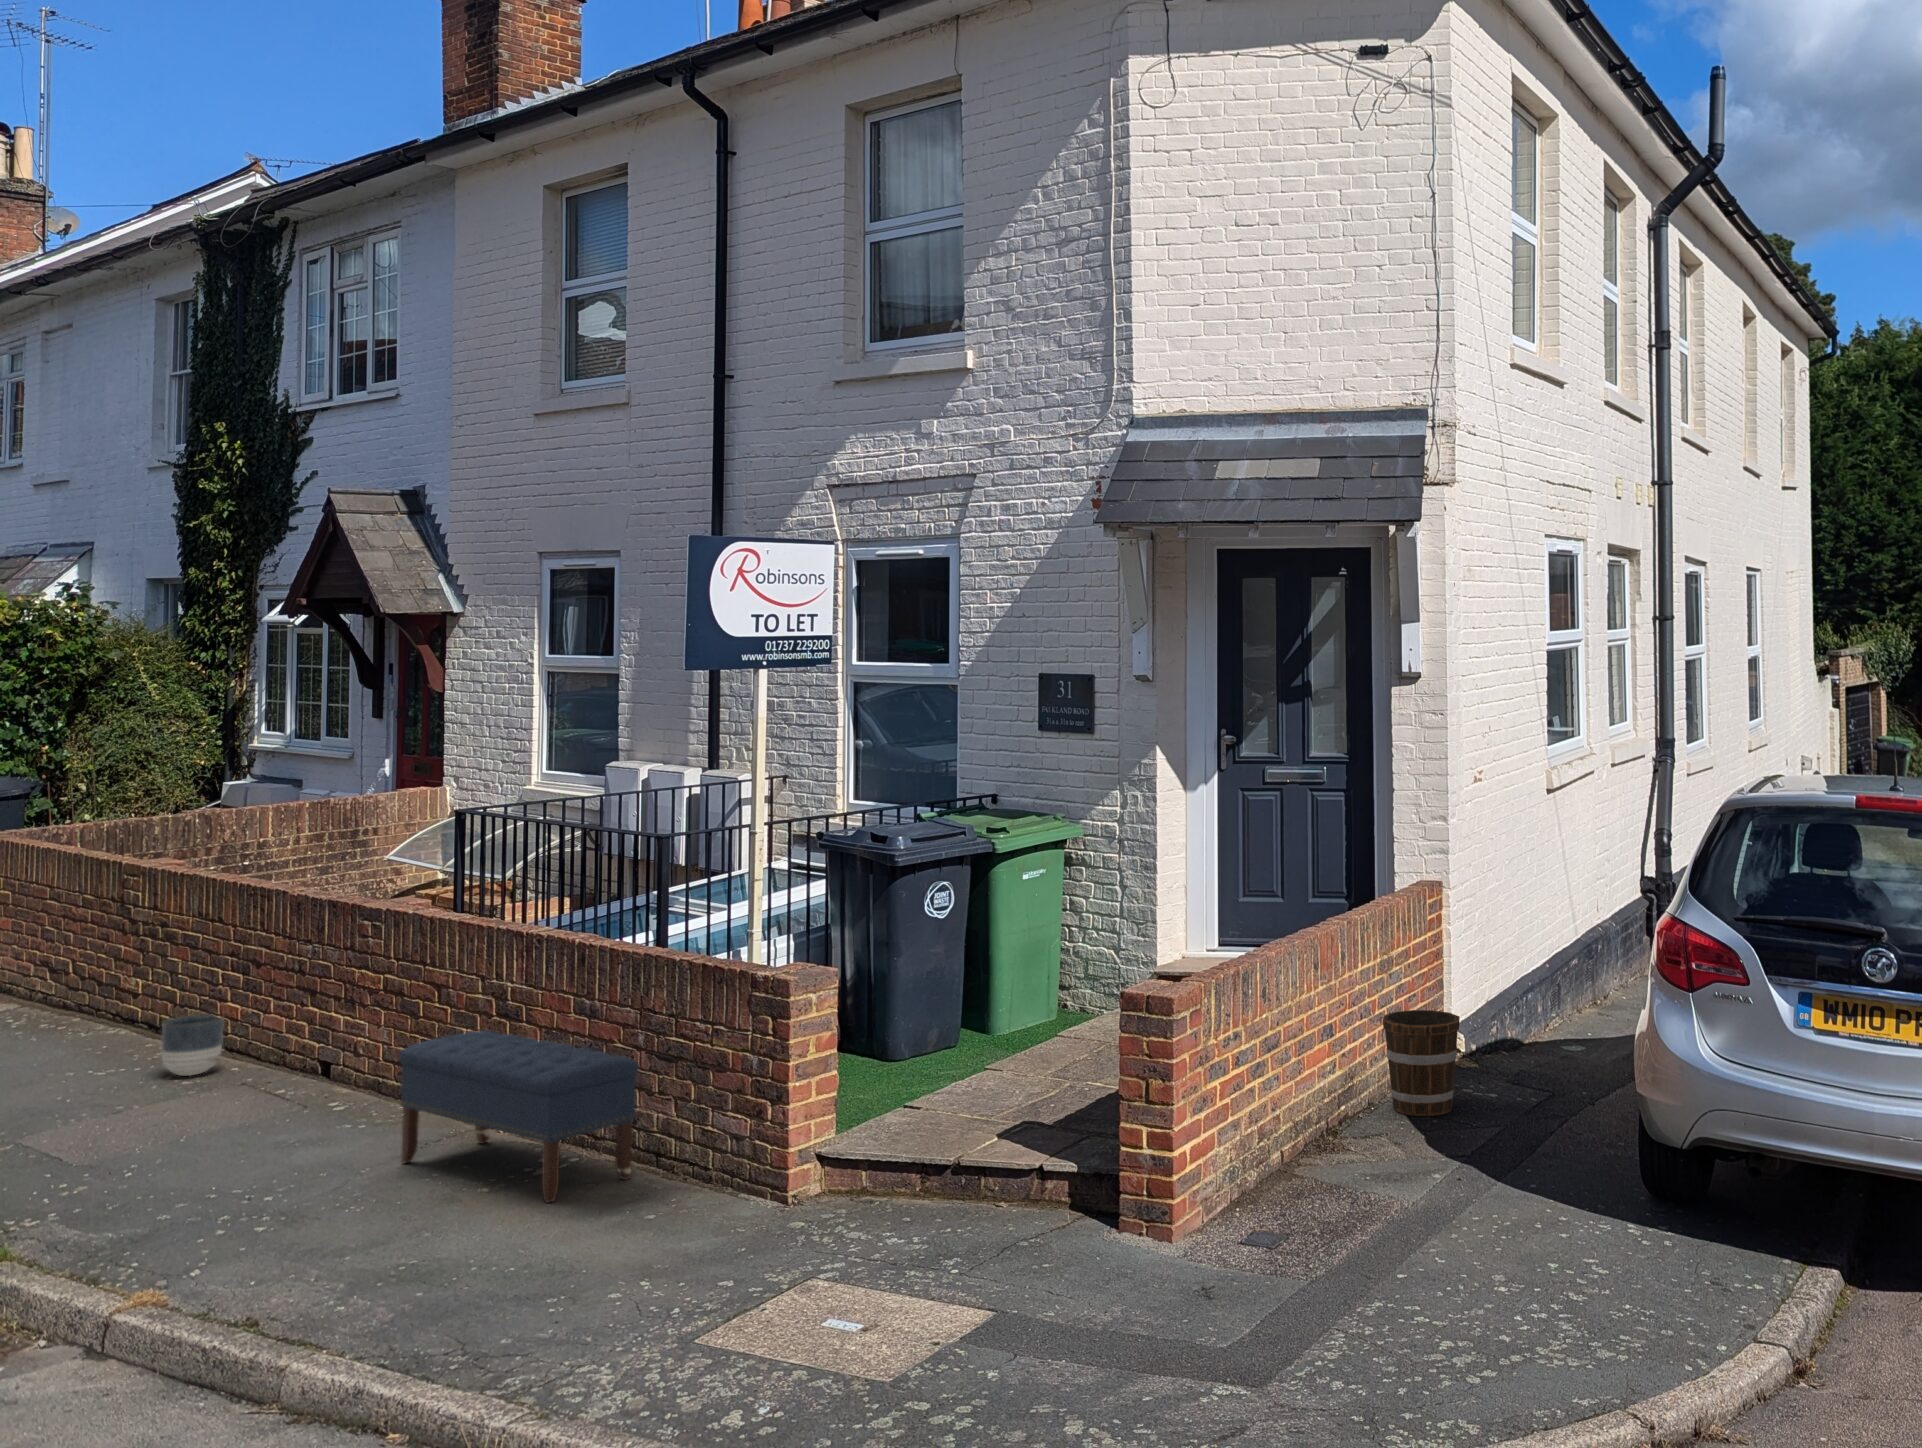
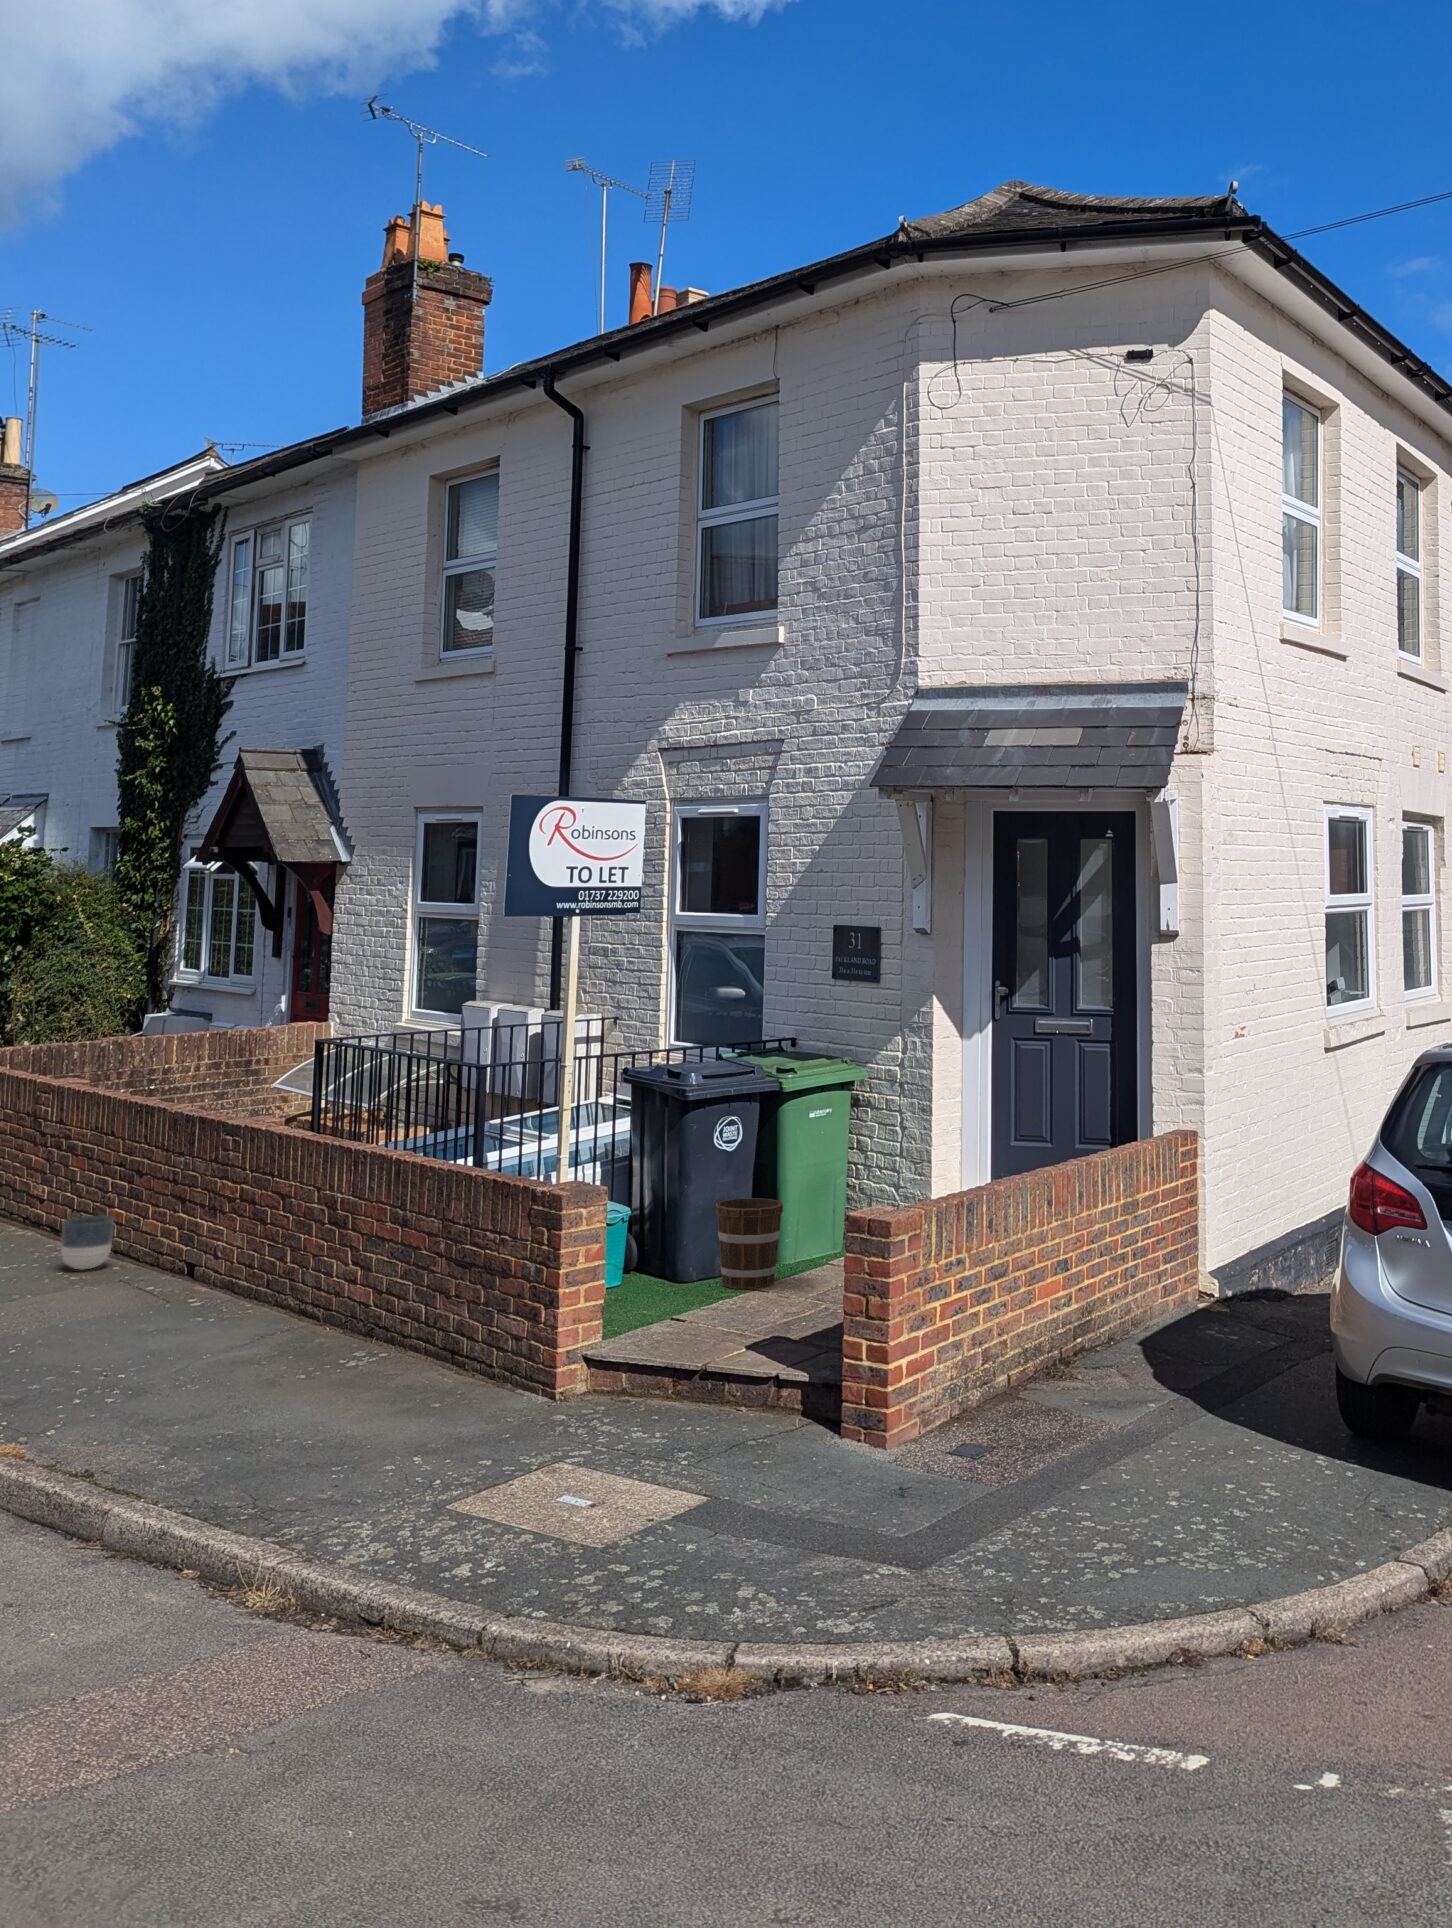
bucket: present [1383,1010,1460,1116] -> present [716,1198,783,1289]
bench: present [399,1031,639,1202] -> none [241,1235,440,1388]

